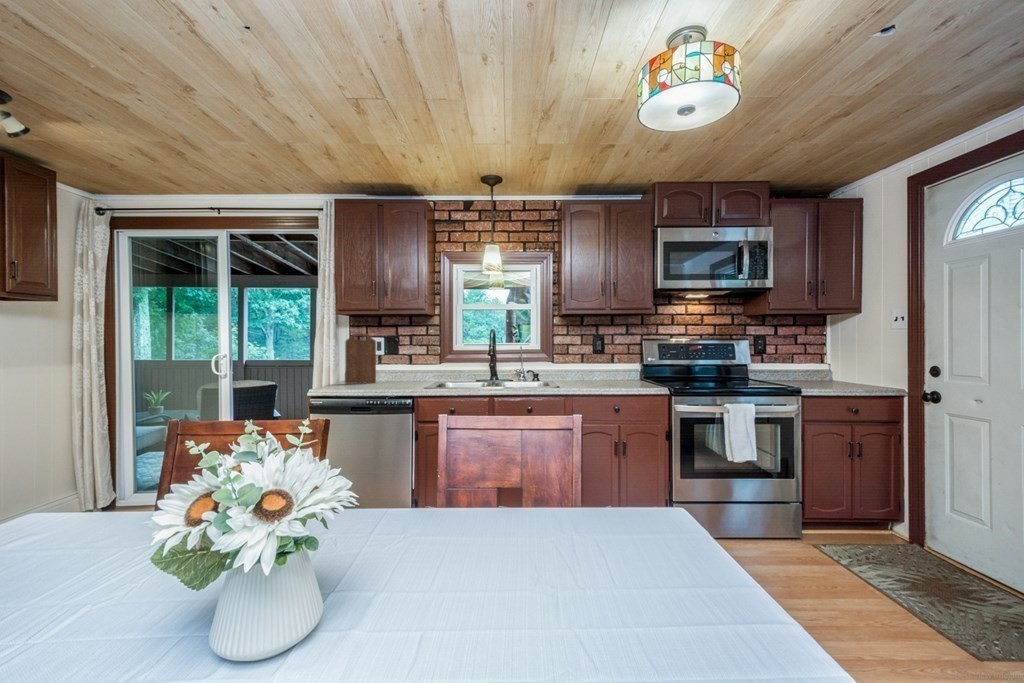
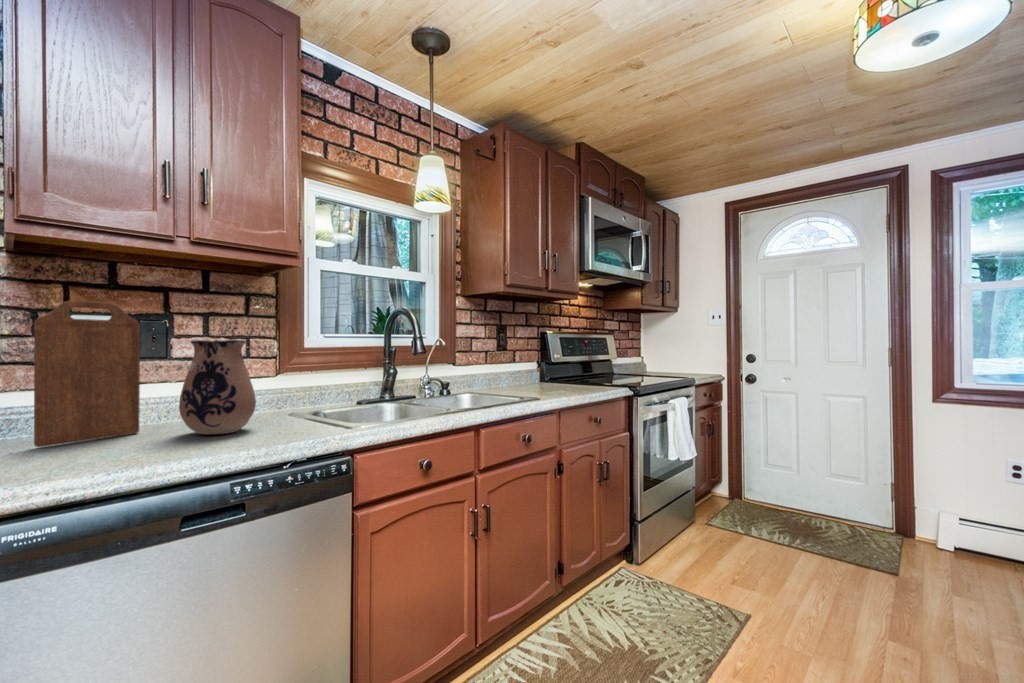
ceramic pitcher: none [375,348,405,385] -> present [179,340,256,434]

